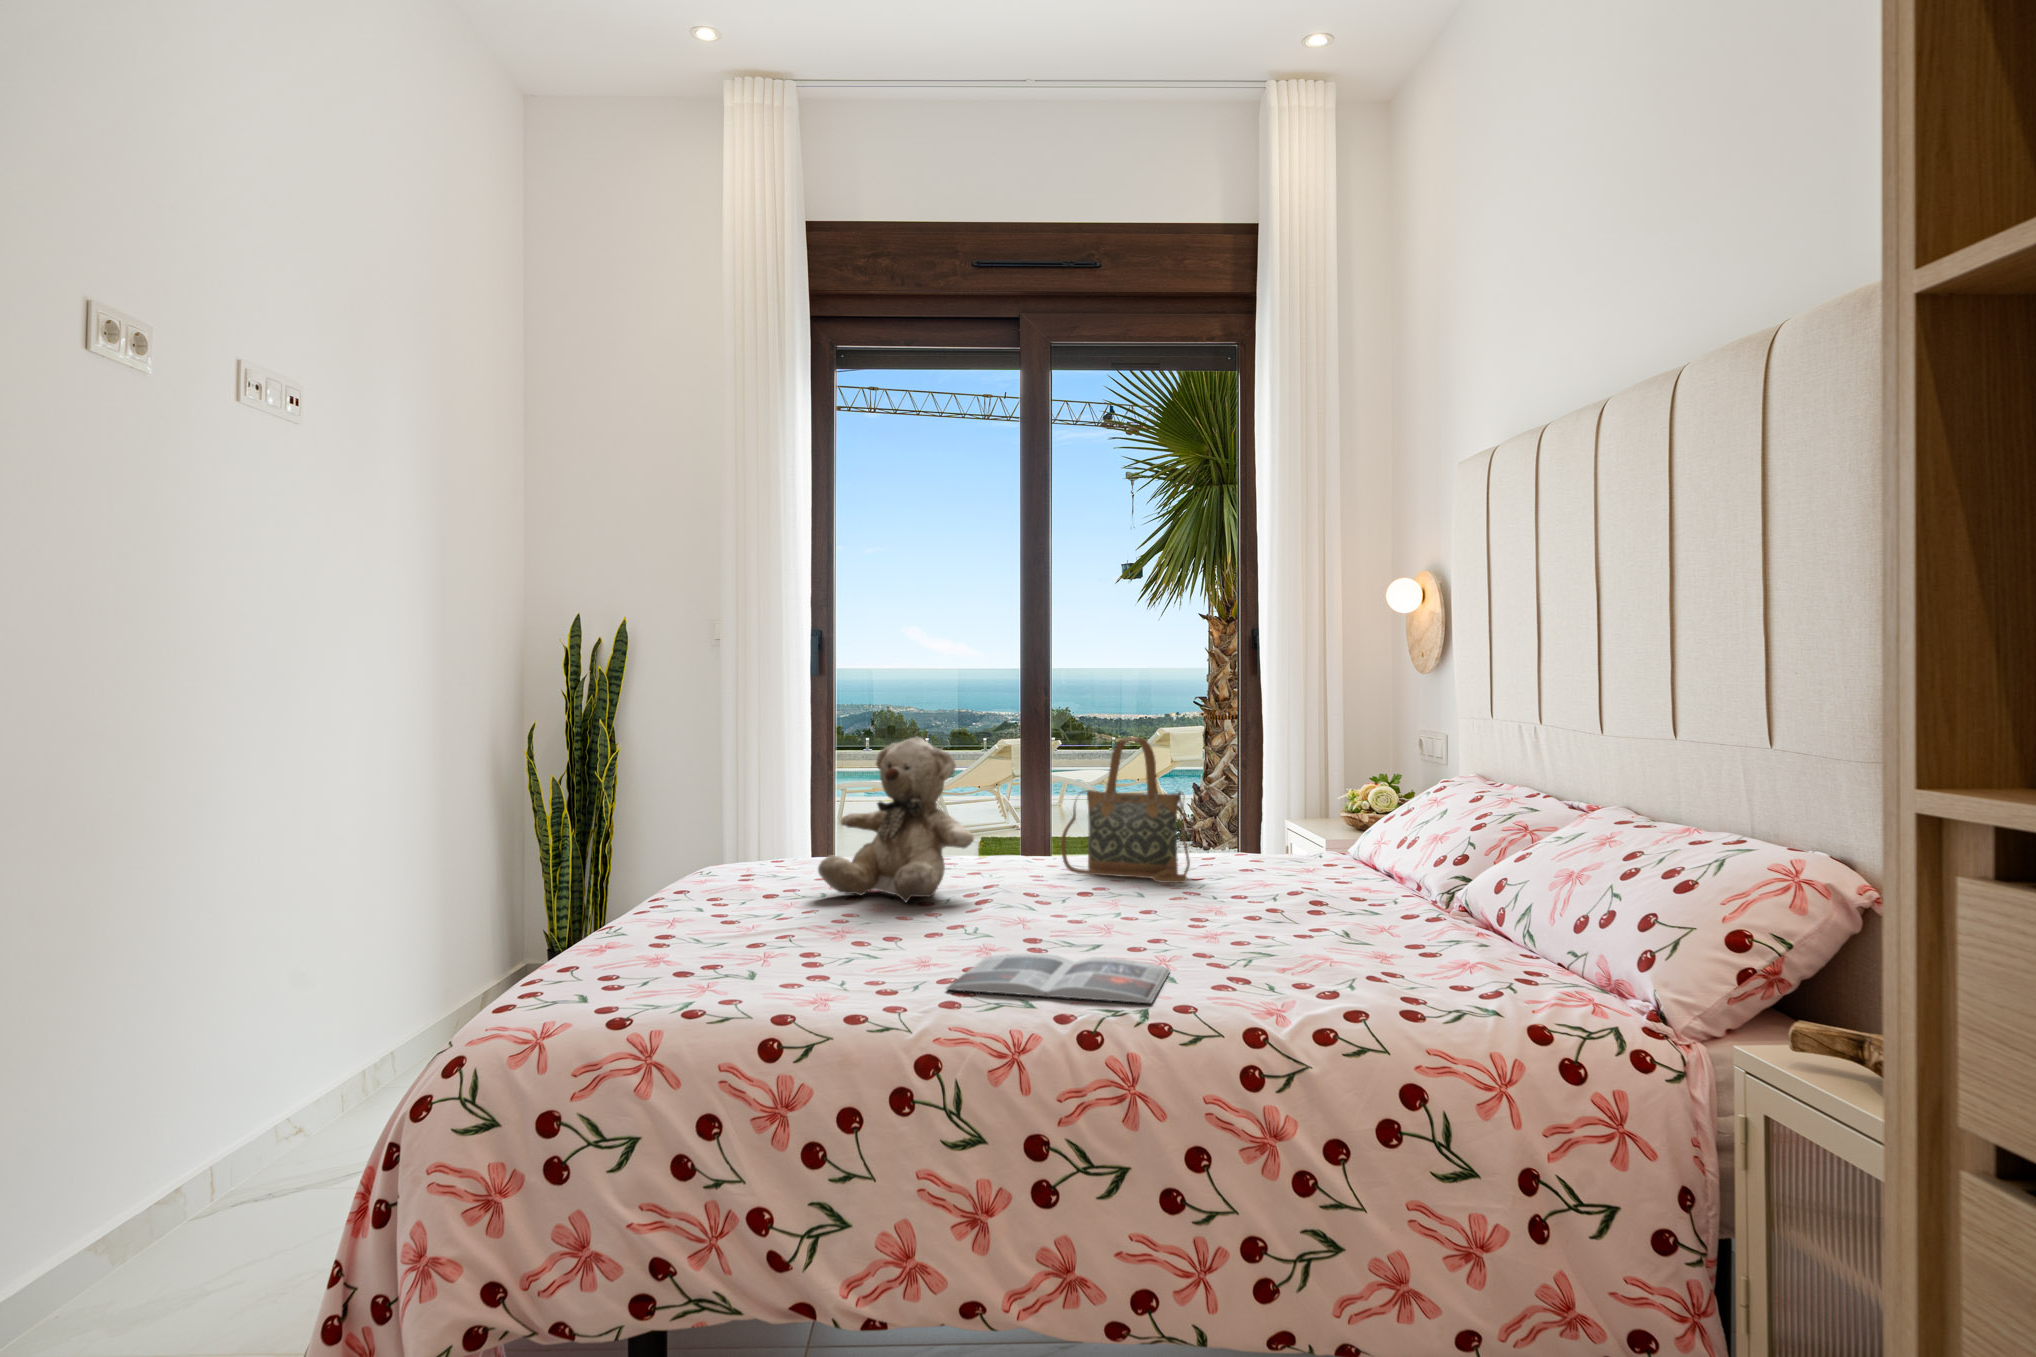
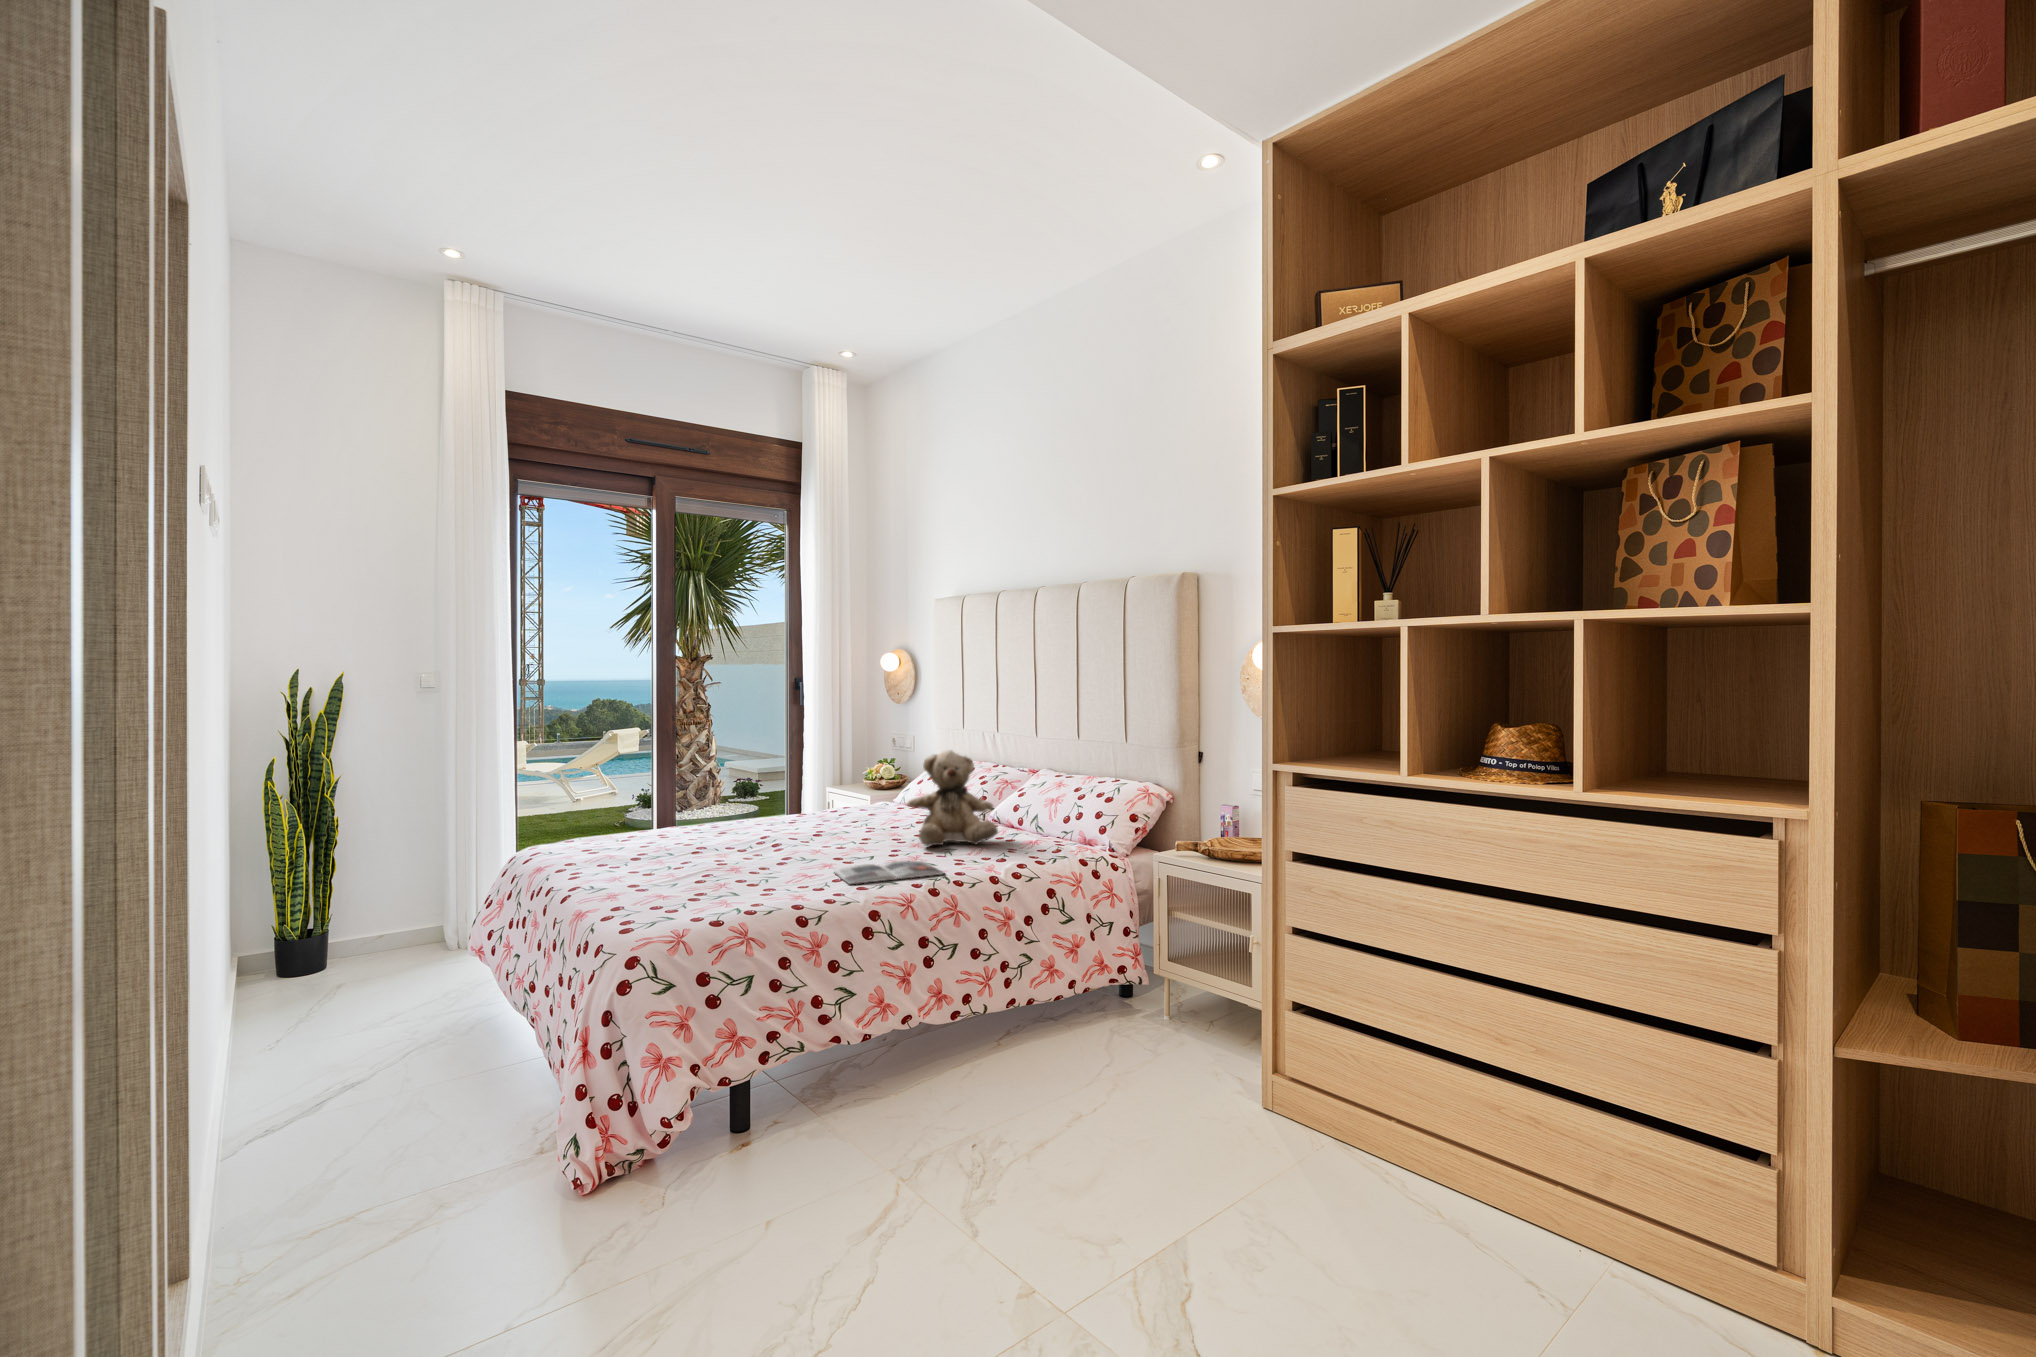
teddy bear: present [818,737,974,902] -> present [907,750,998,846]
handbag: present [1061,737,1190,883] -> none [762,749,848,831]

